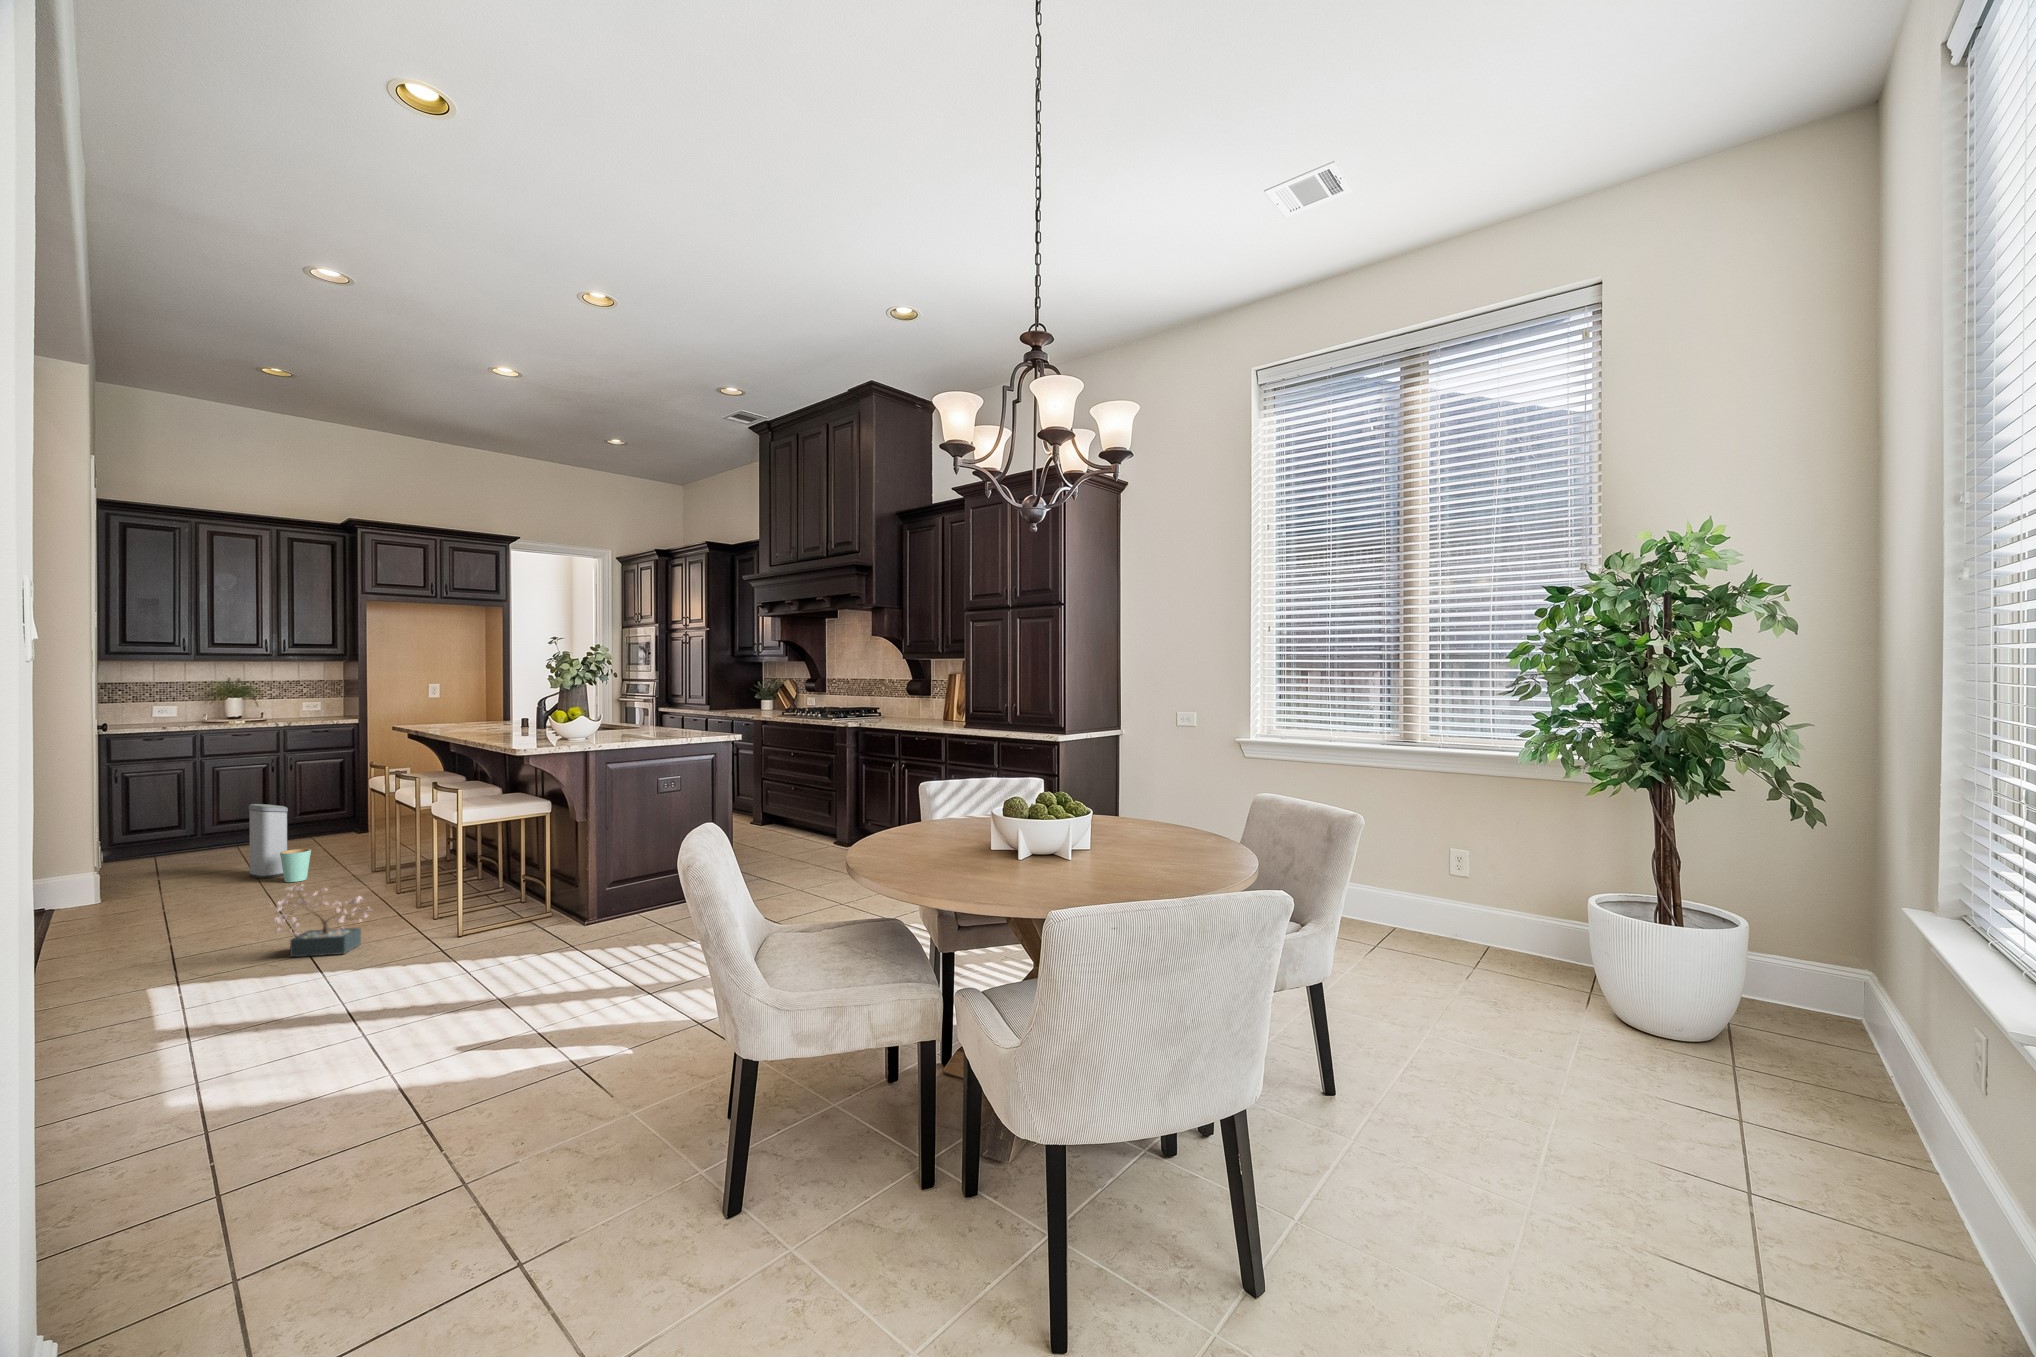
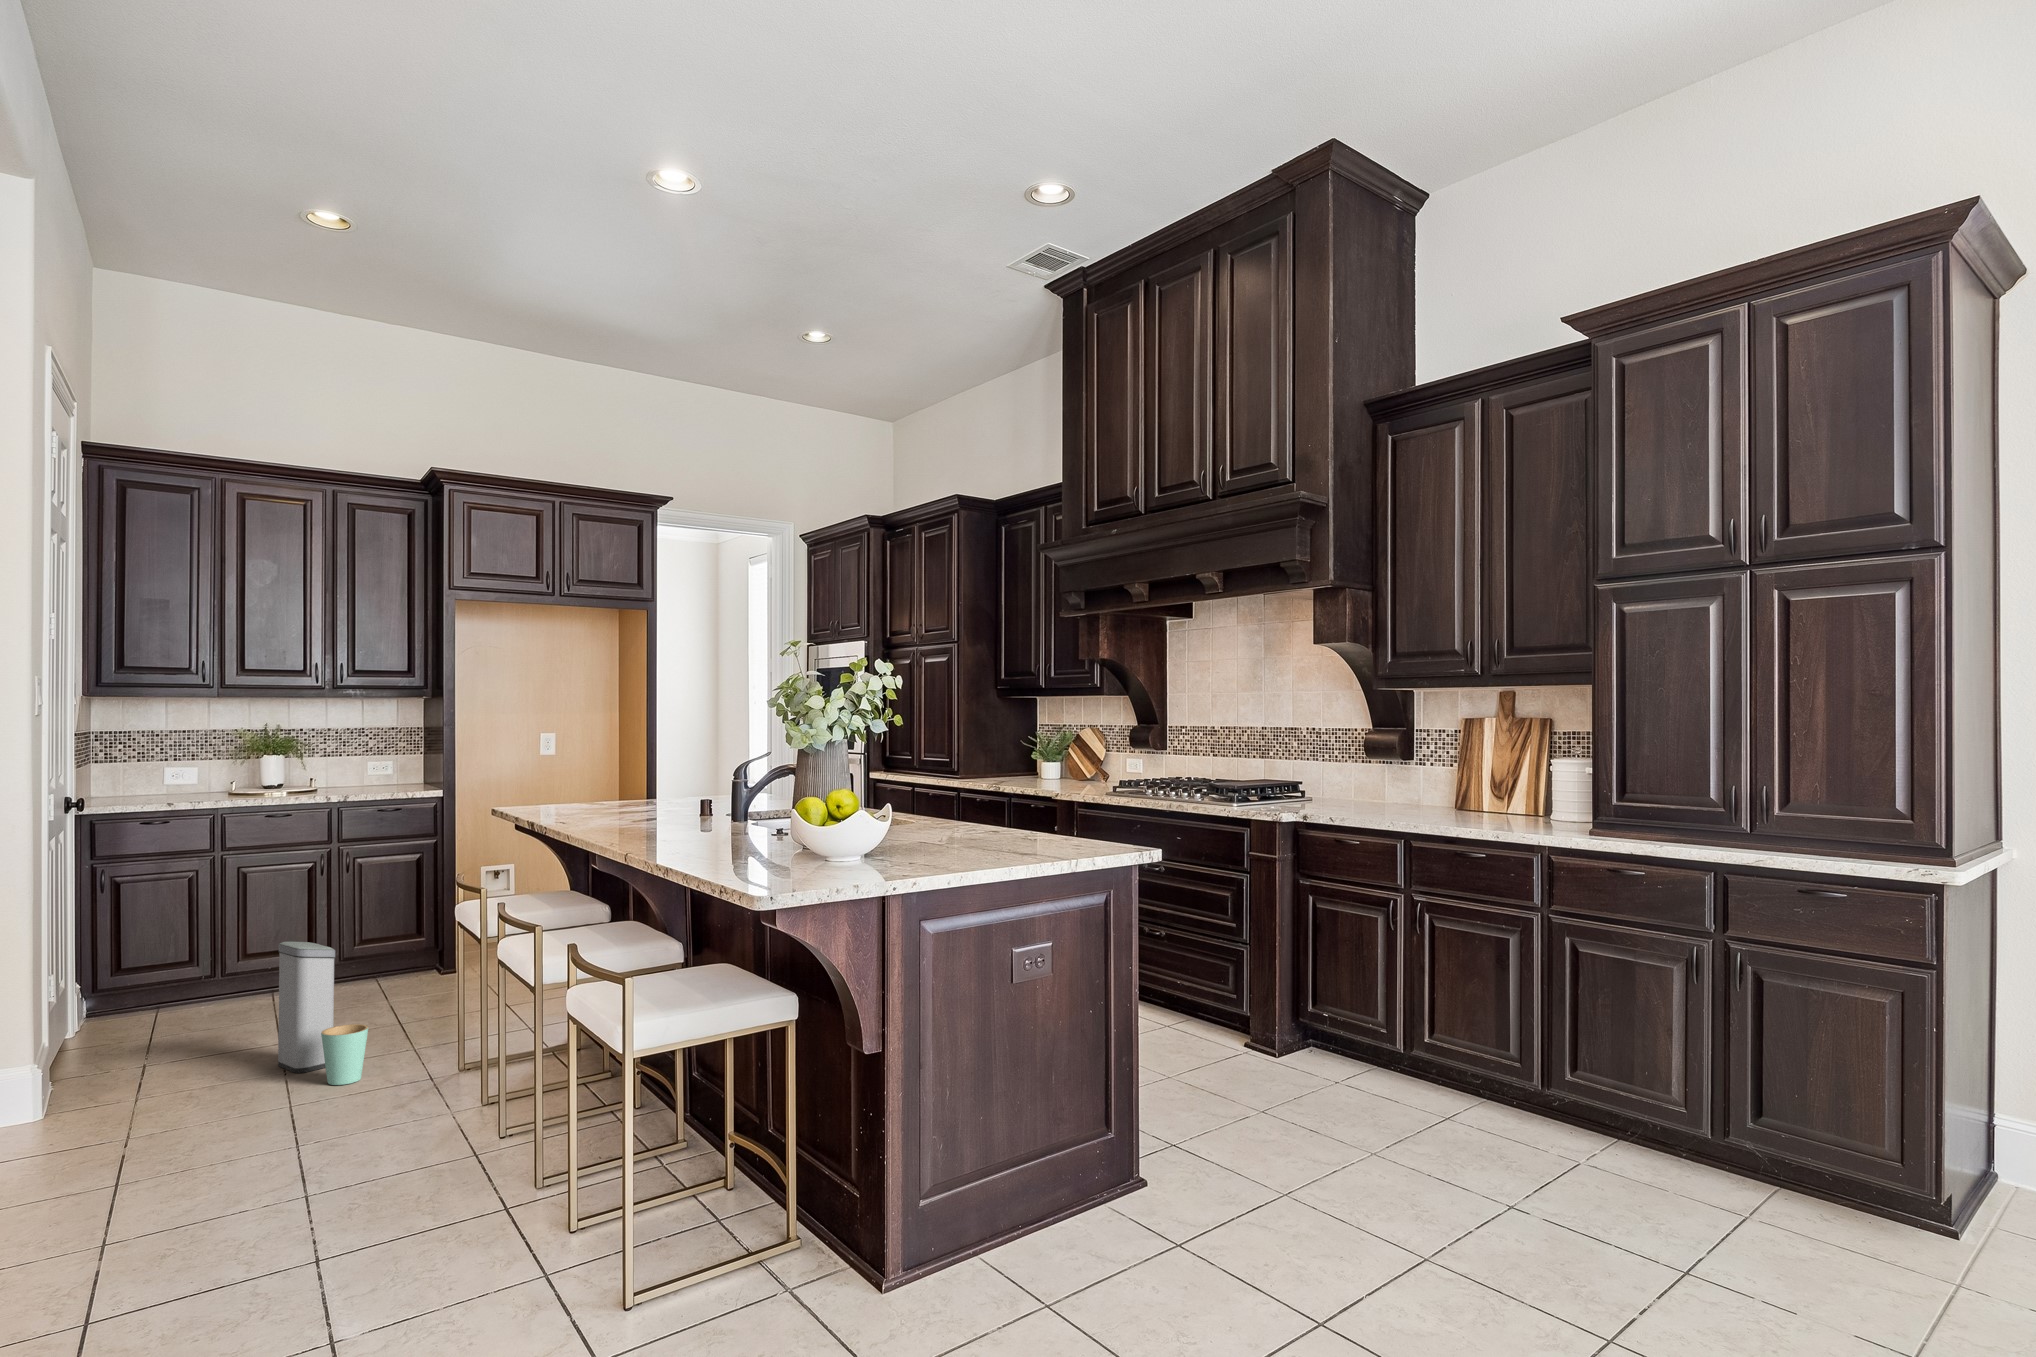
decorative plant: present [273,884,369,957] -> none [279,1148,465,1310]

